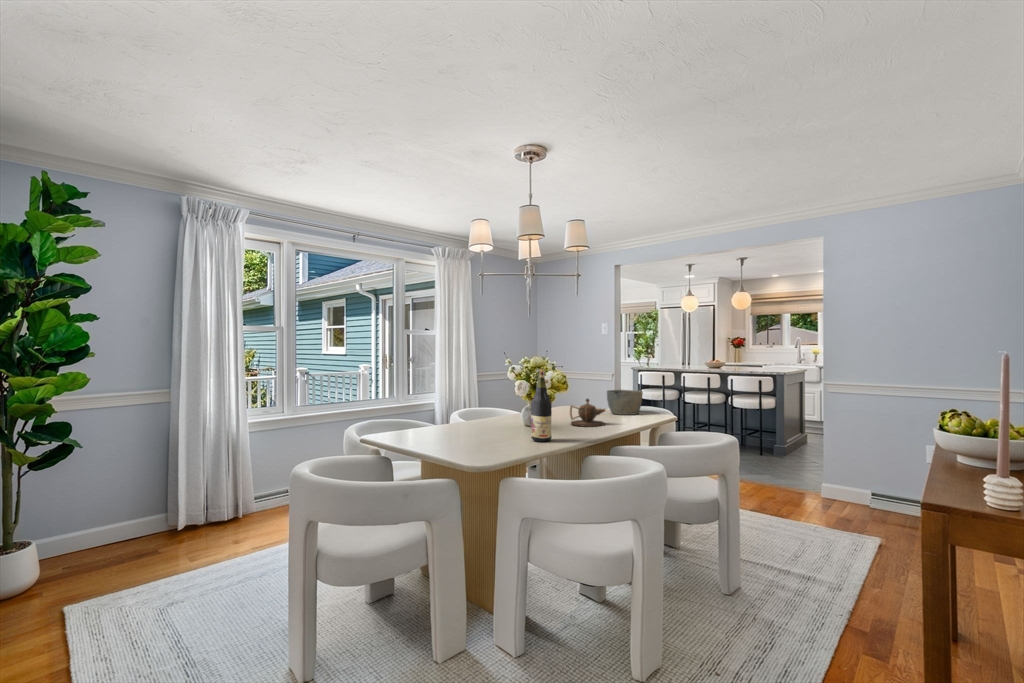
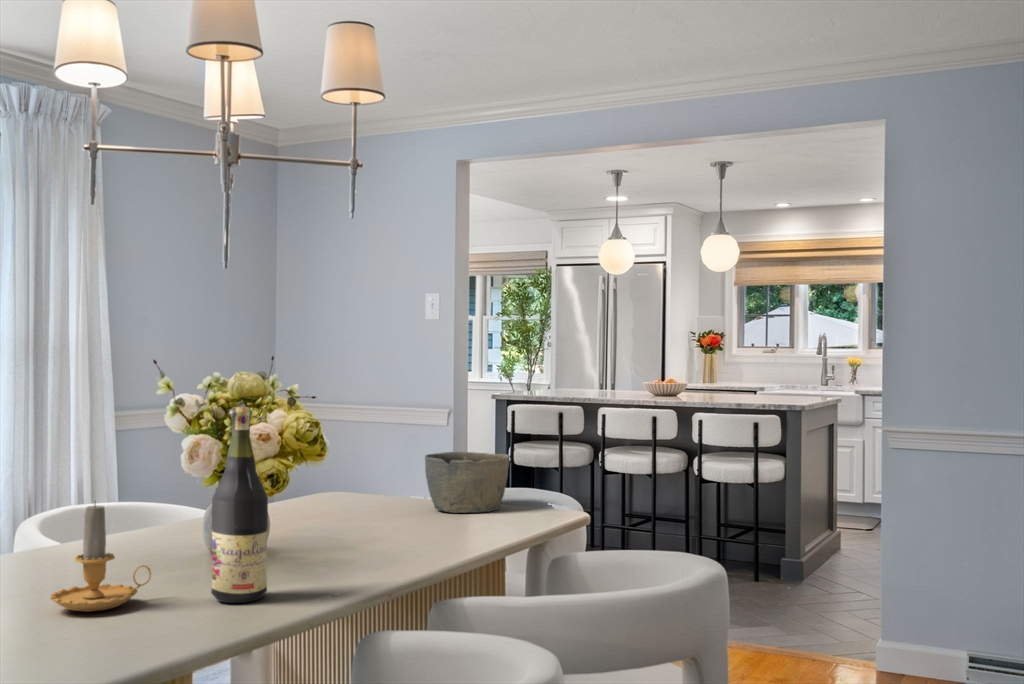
teapot: present [570,399,605,427] -> none [328,478,417,550]
candle: none [476,403,509,442] -> present [50,505,151,612]

